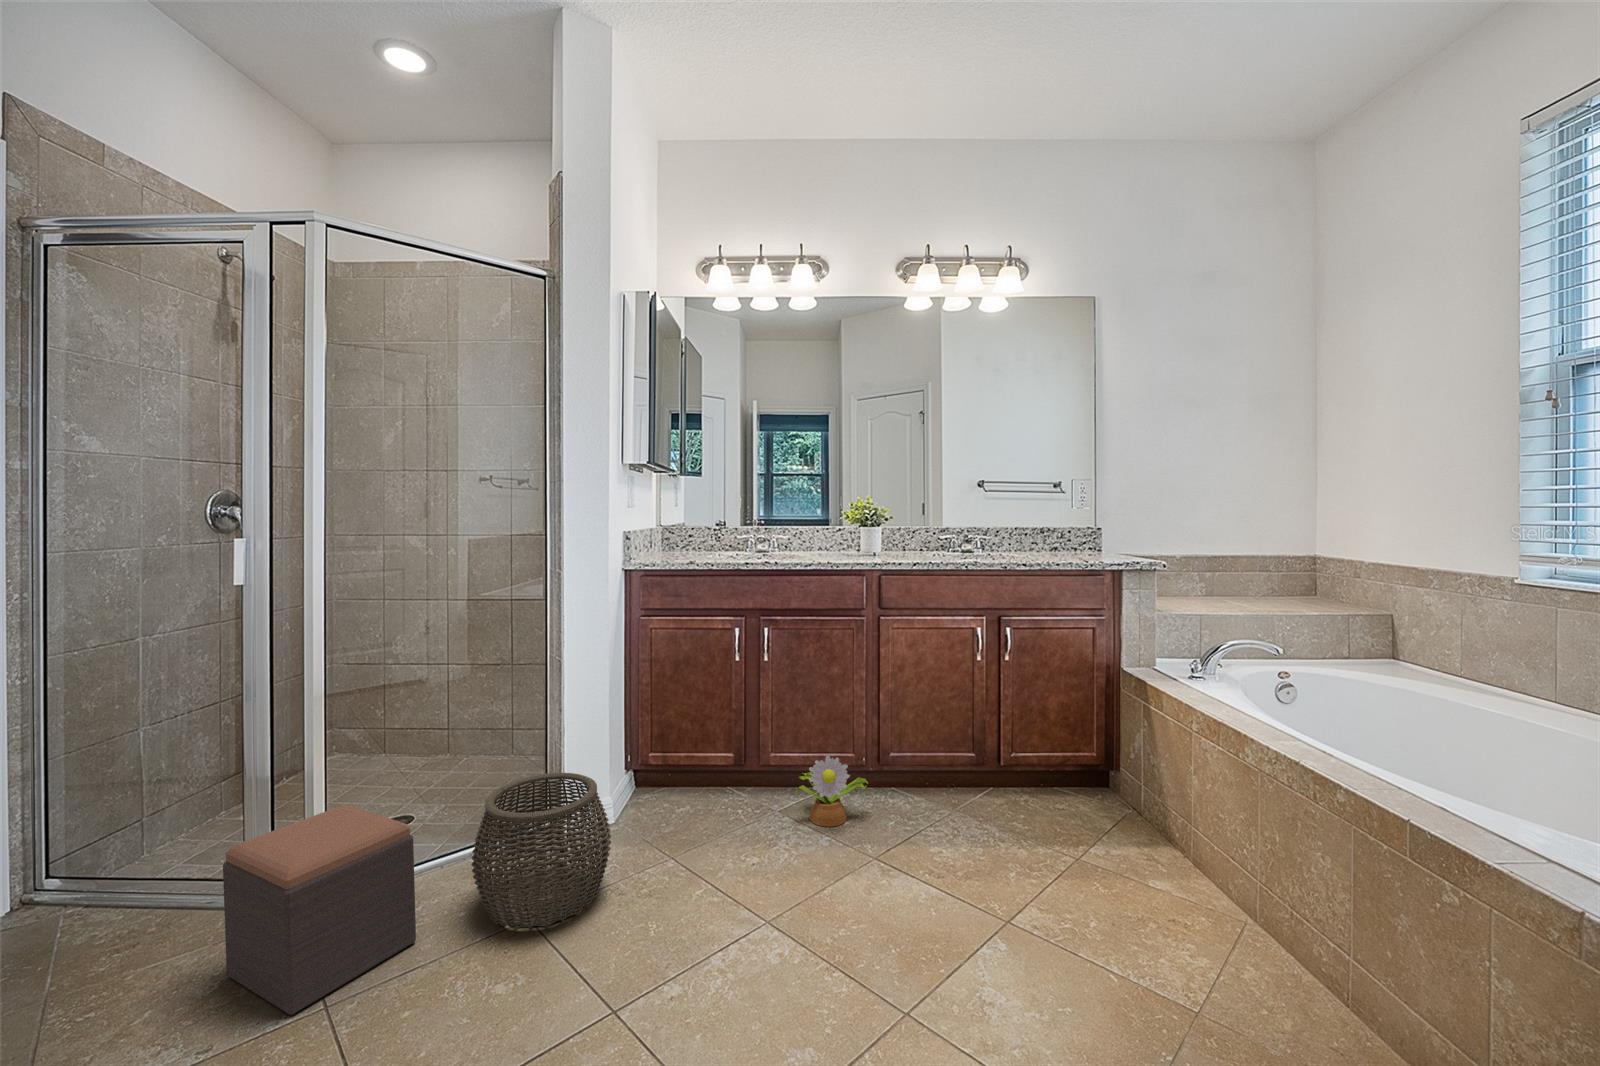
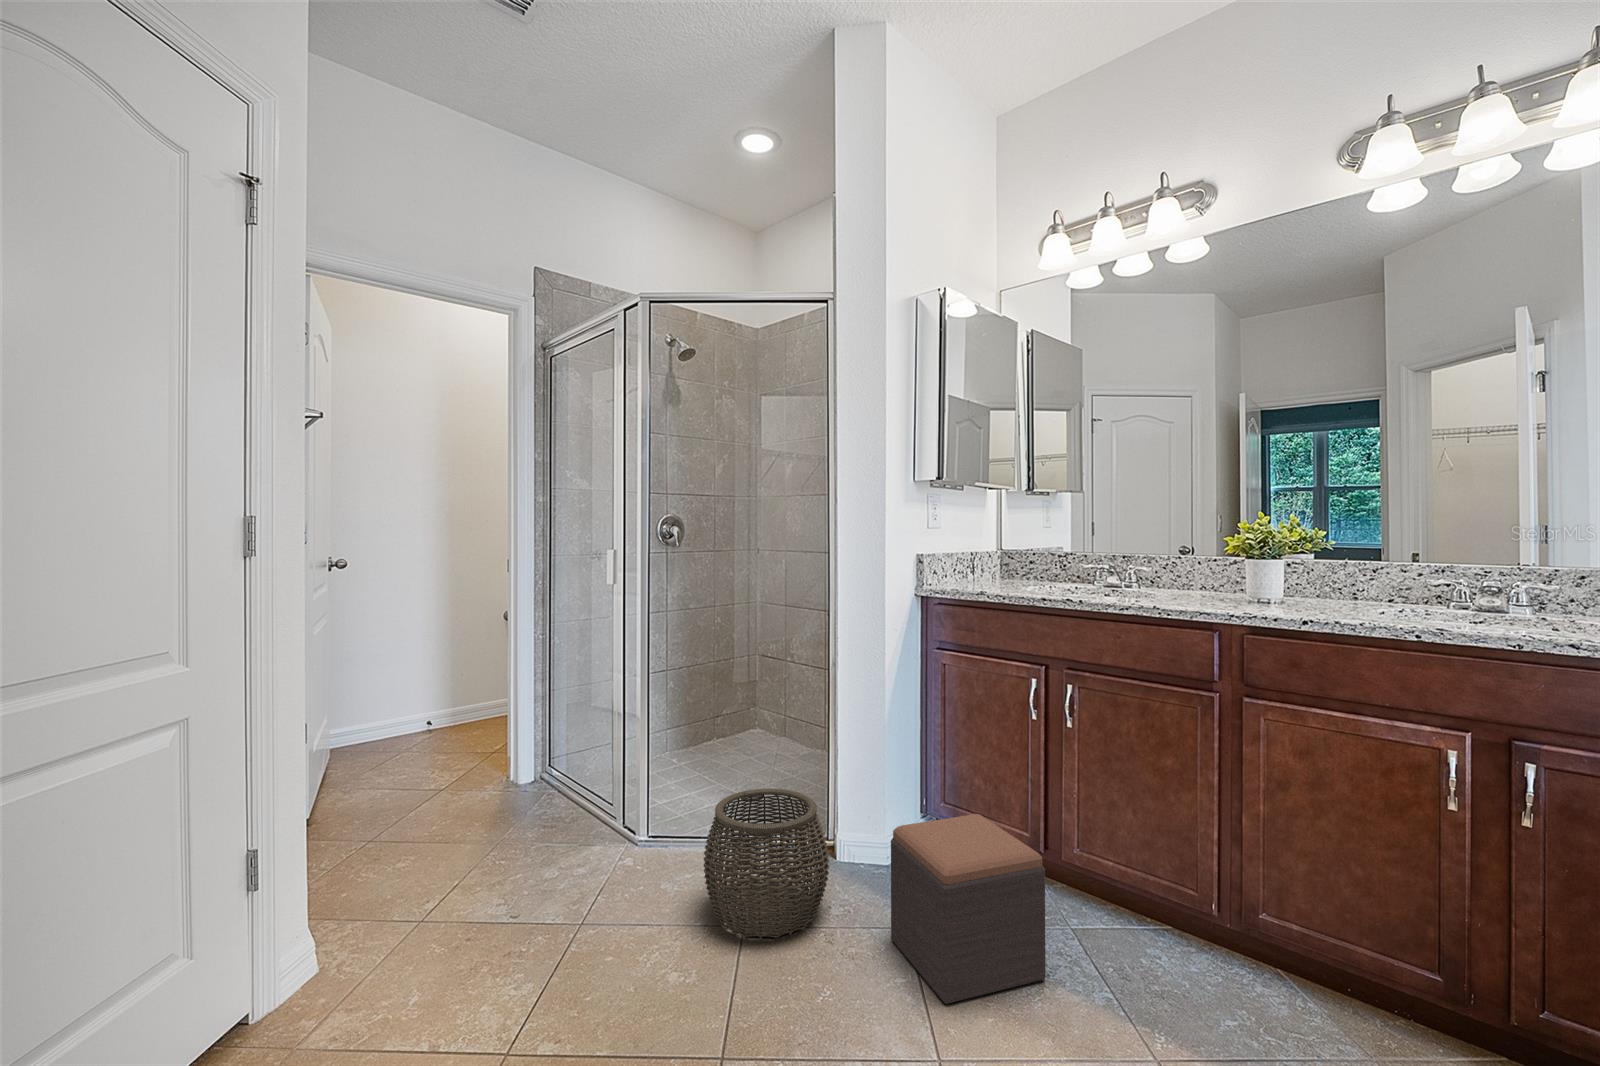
decorative plant: present [793,755,868,827] -> none [1070,867,1192,972]
footstool: present [223,805,416,1015] -> present [891,814,1046,1004]

